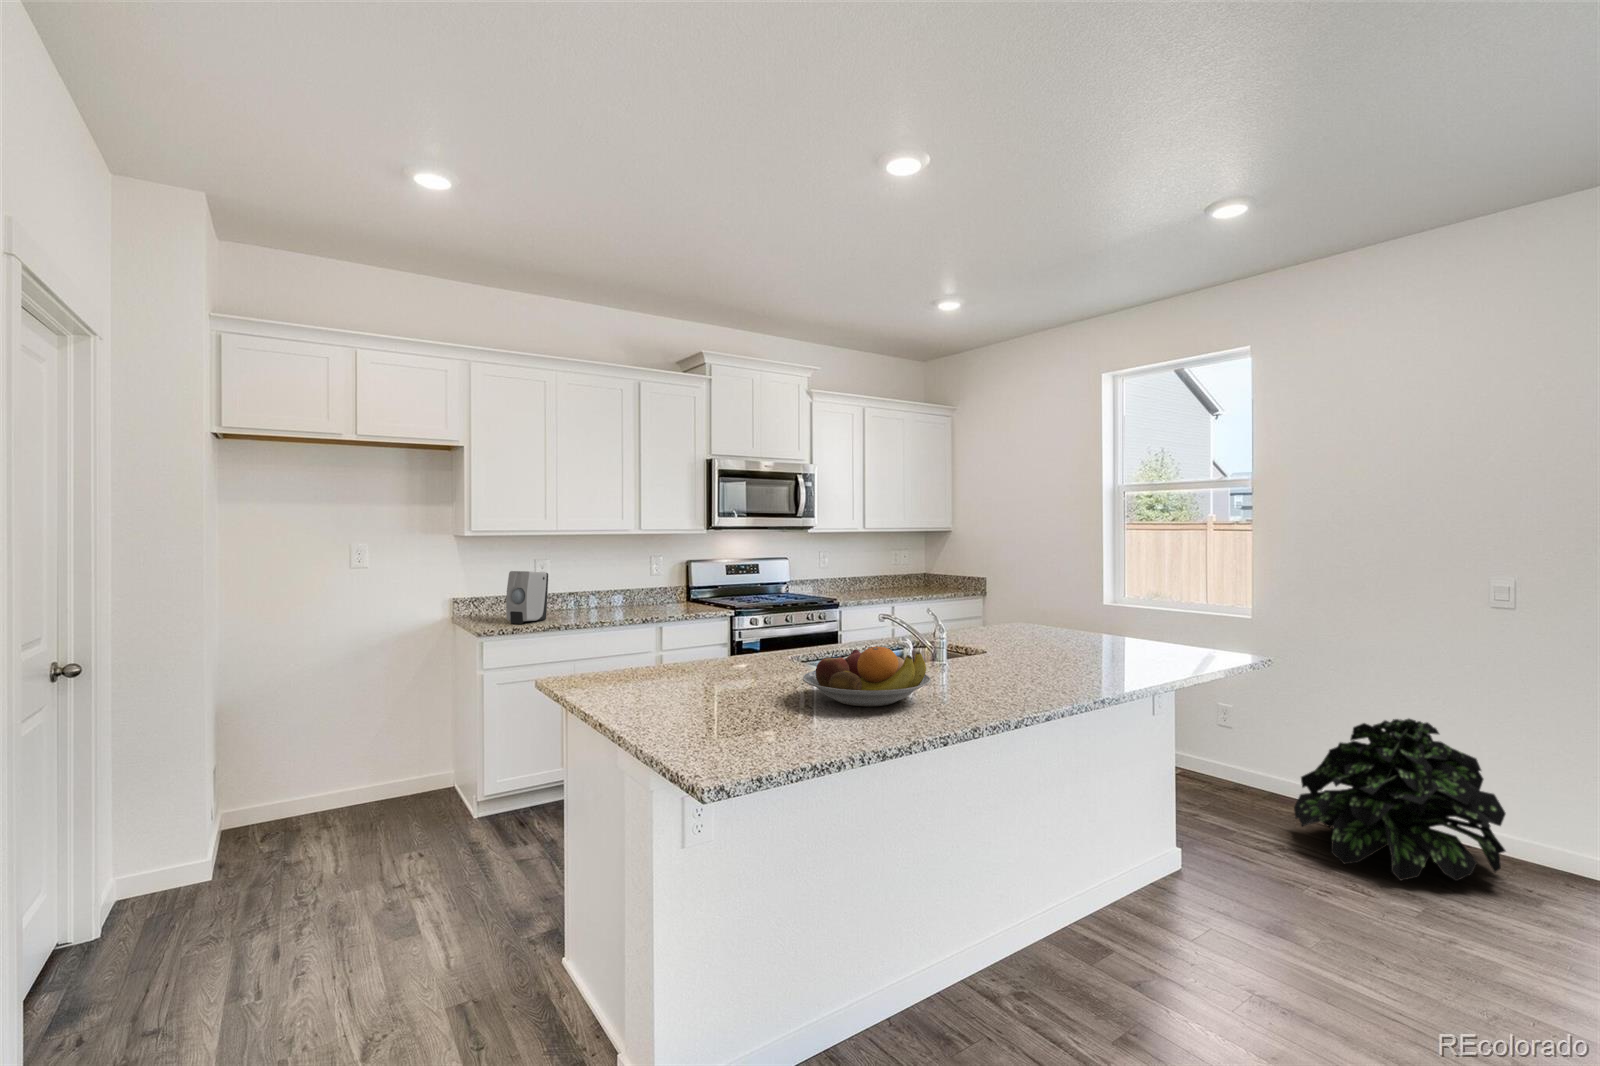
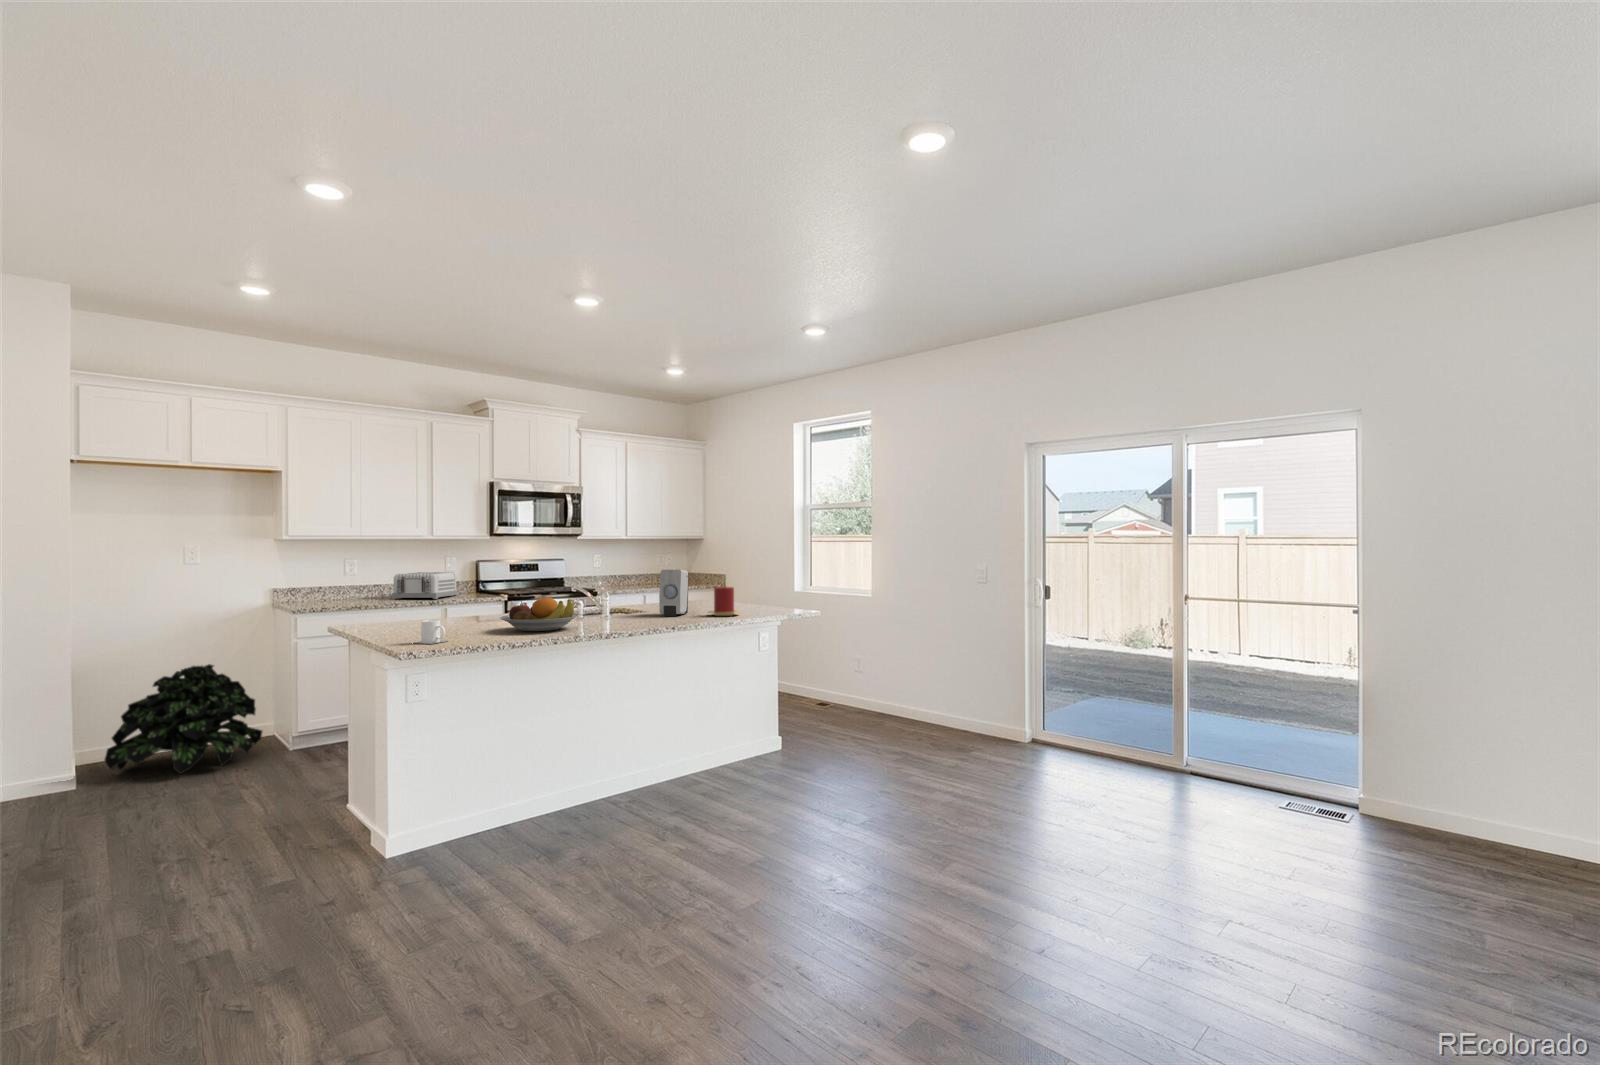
soap dispenser: present [506,571,548,624] -> present [659,570,689,616]
toaster: none [594,577,671,615] -> present [392,572,458,599]
candle: none [1092,620,1151,670] -> present [709,587,740,616]
mug: none [685,695,747,744] -> present [415,620,446,644]
potted plant: present [1294,719,1506,881] -> present [105,664,262,774]

